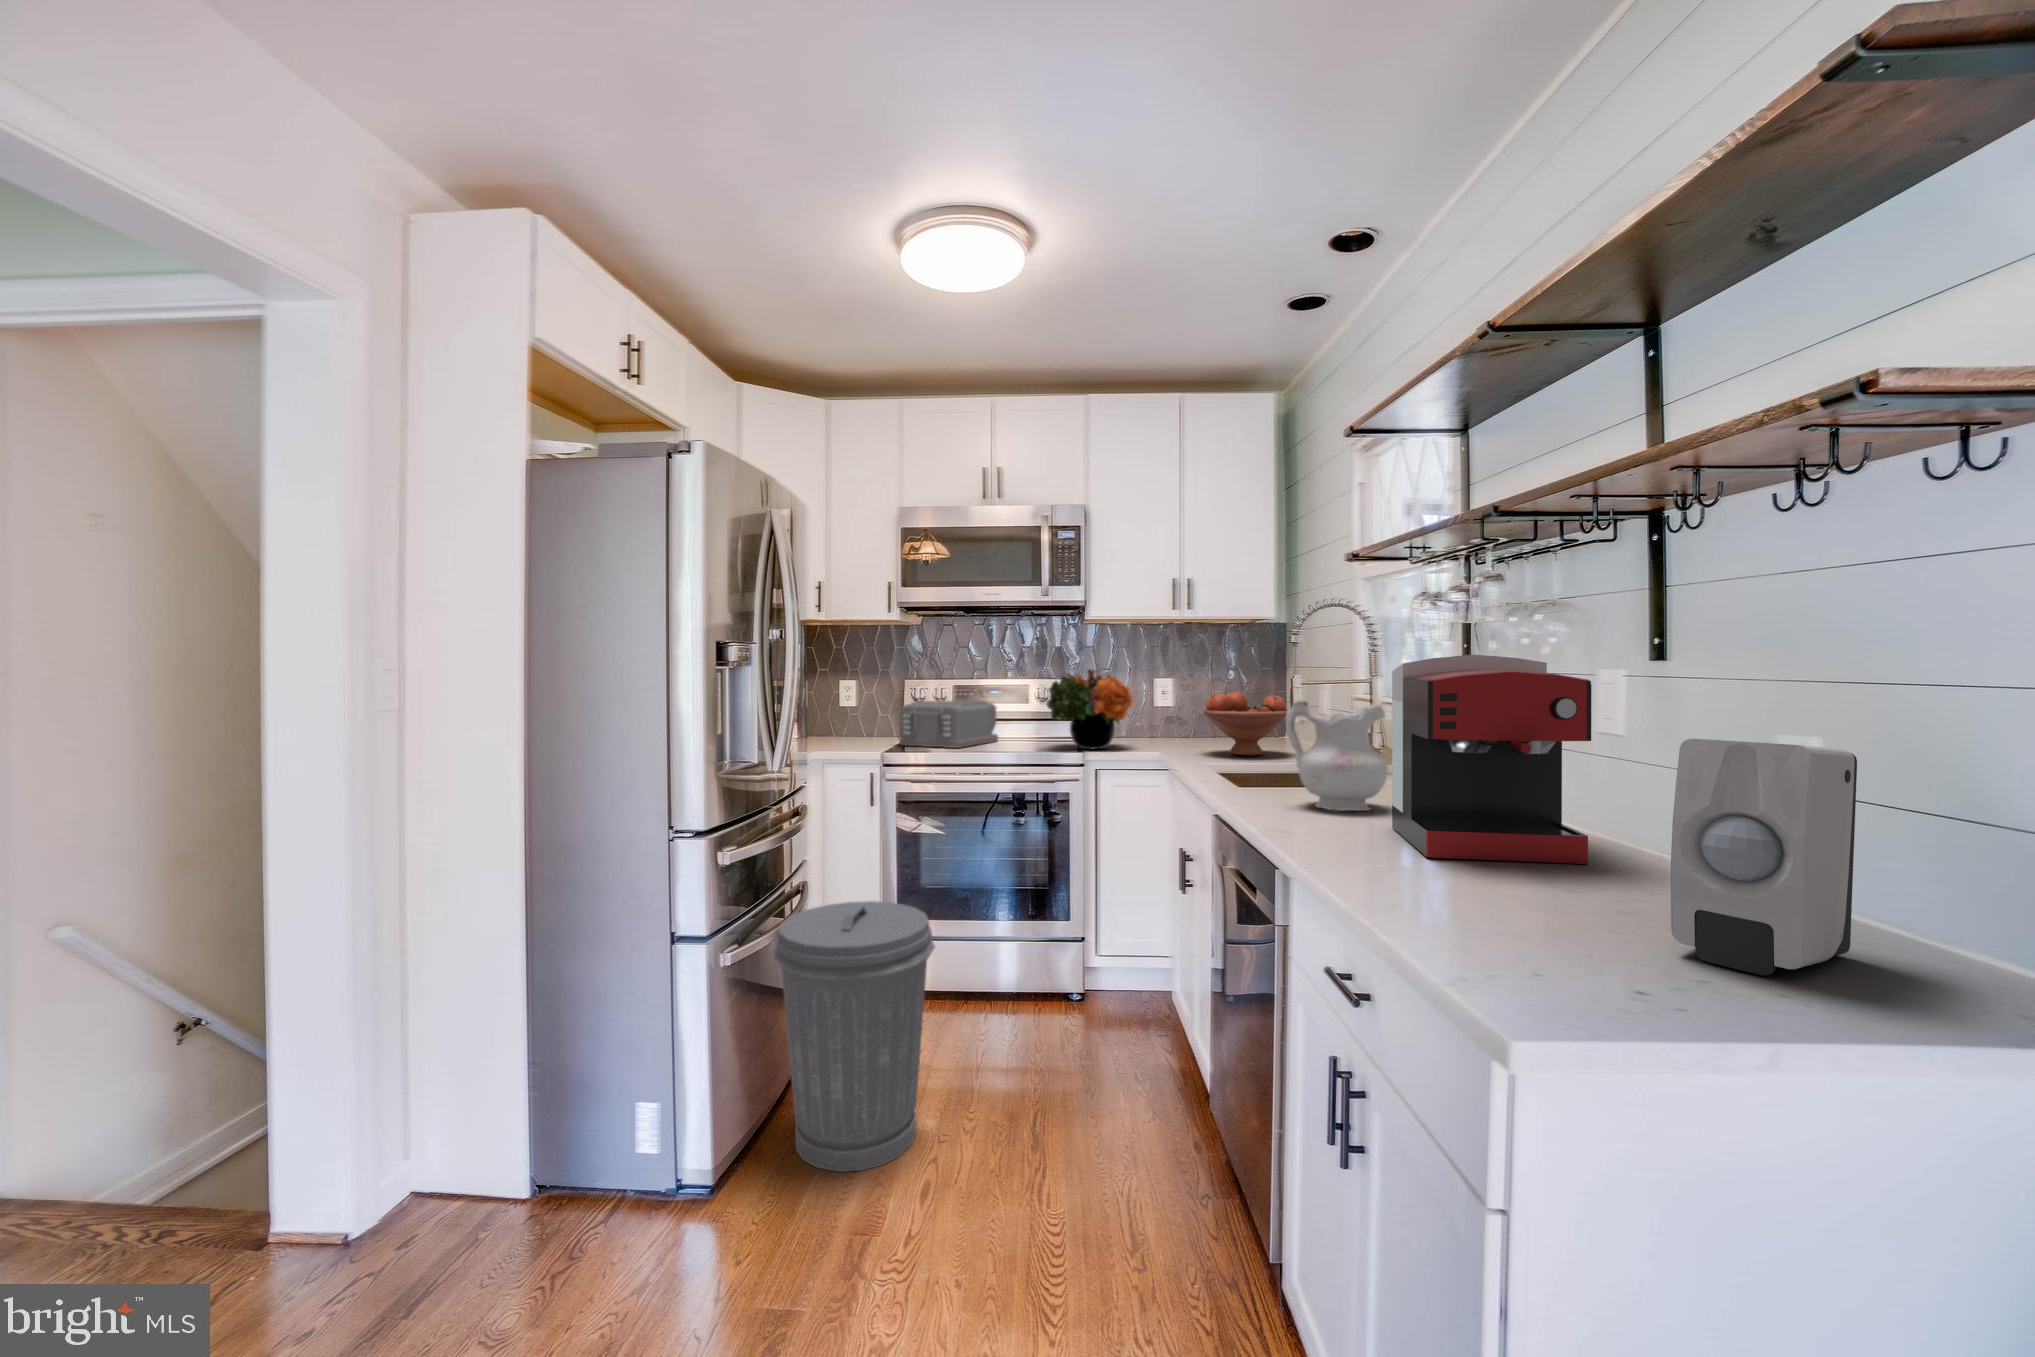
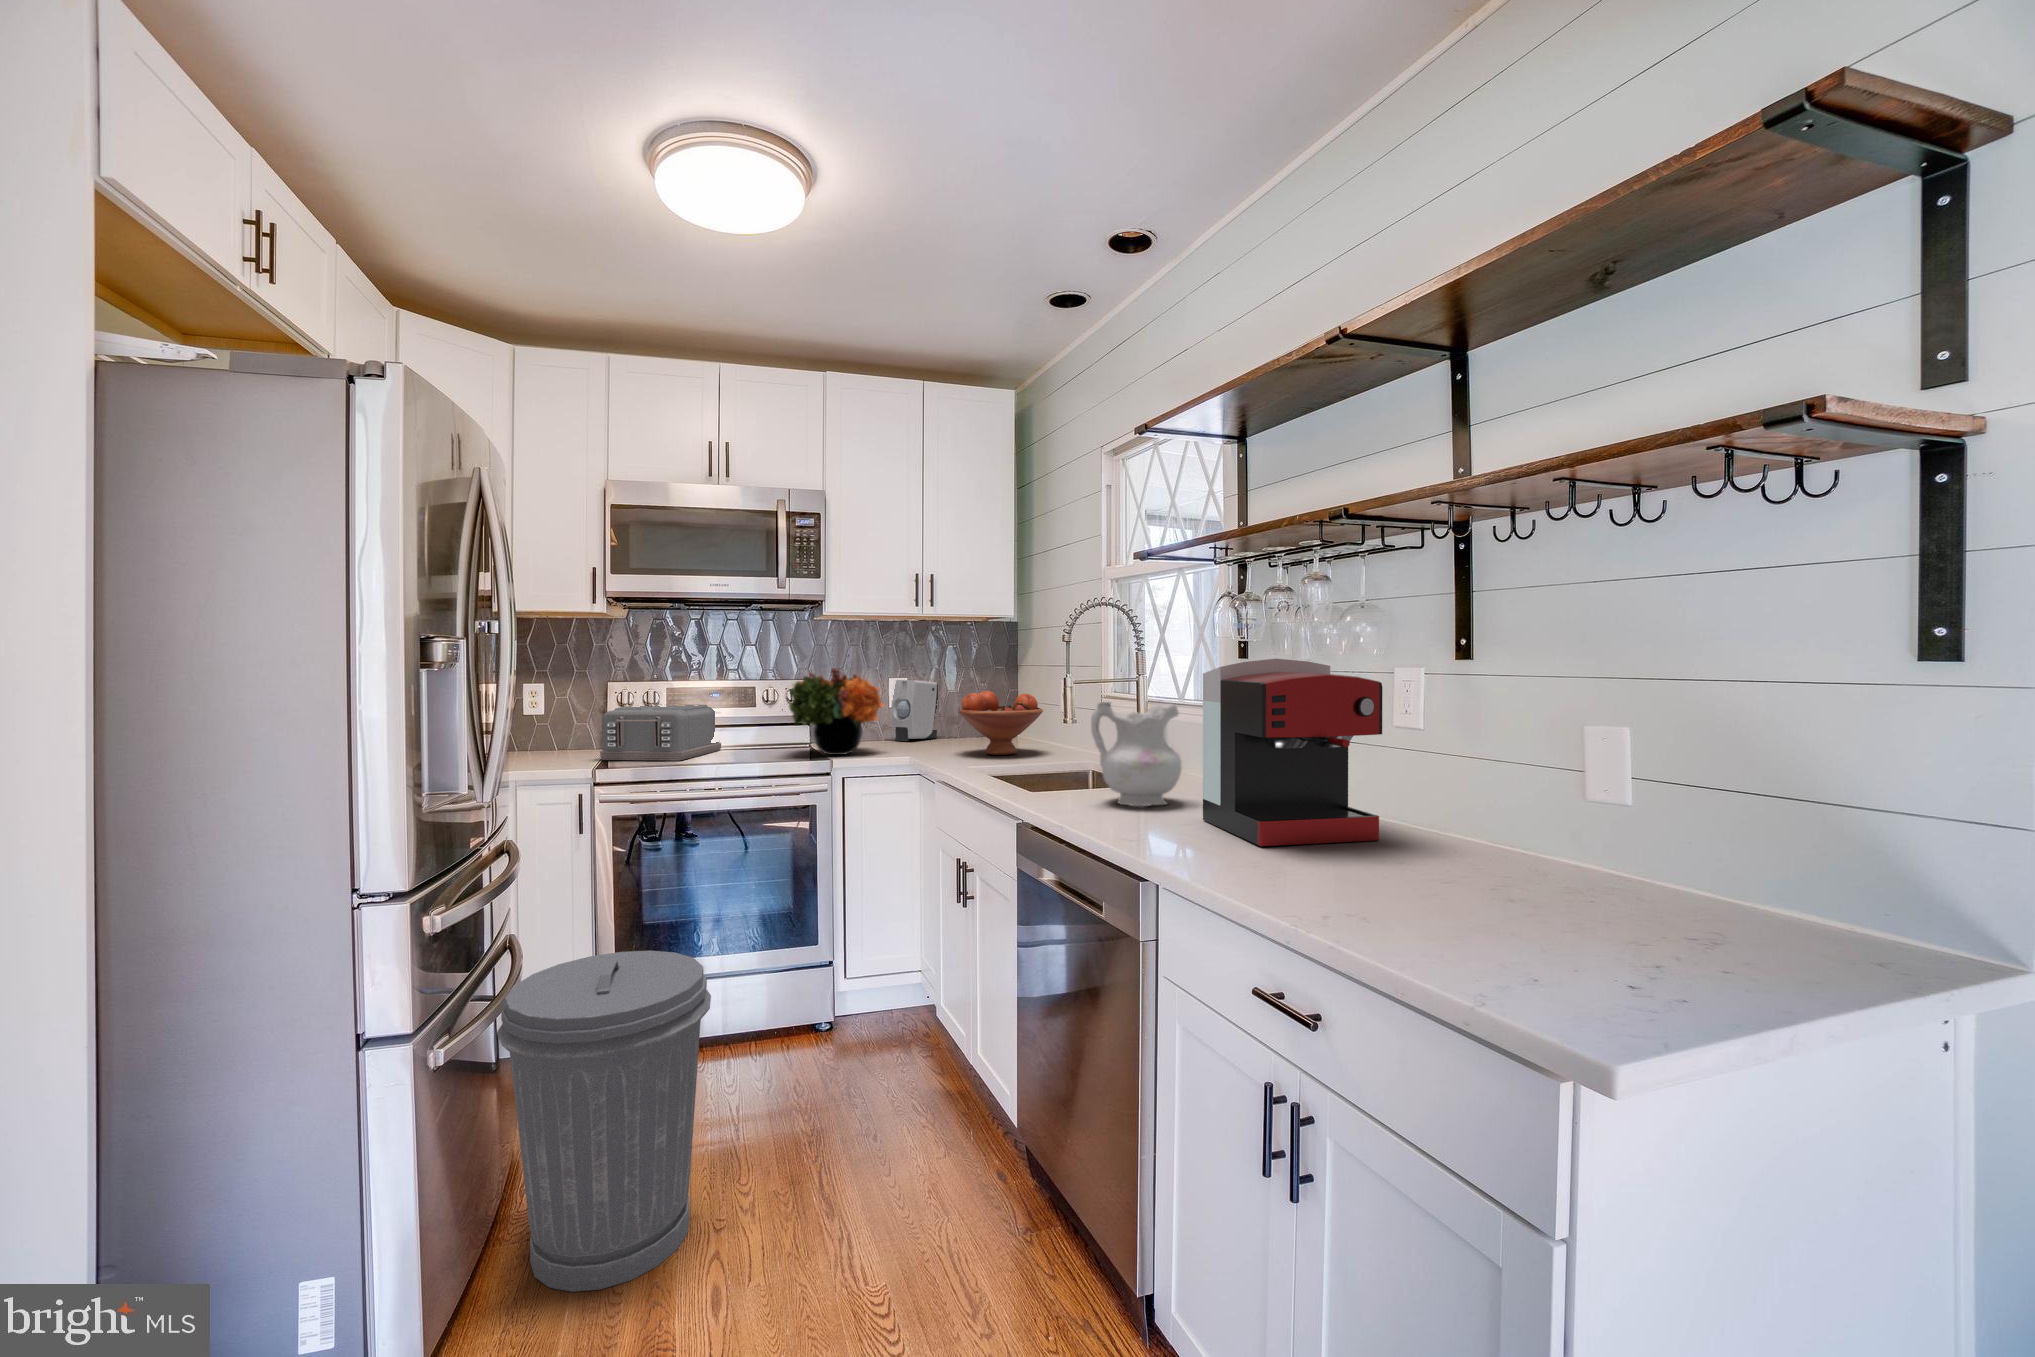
soap dispenser: present [1671,739,1857,975] -> present [891,680,939,741]

